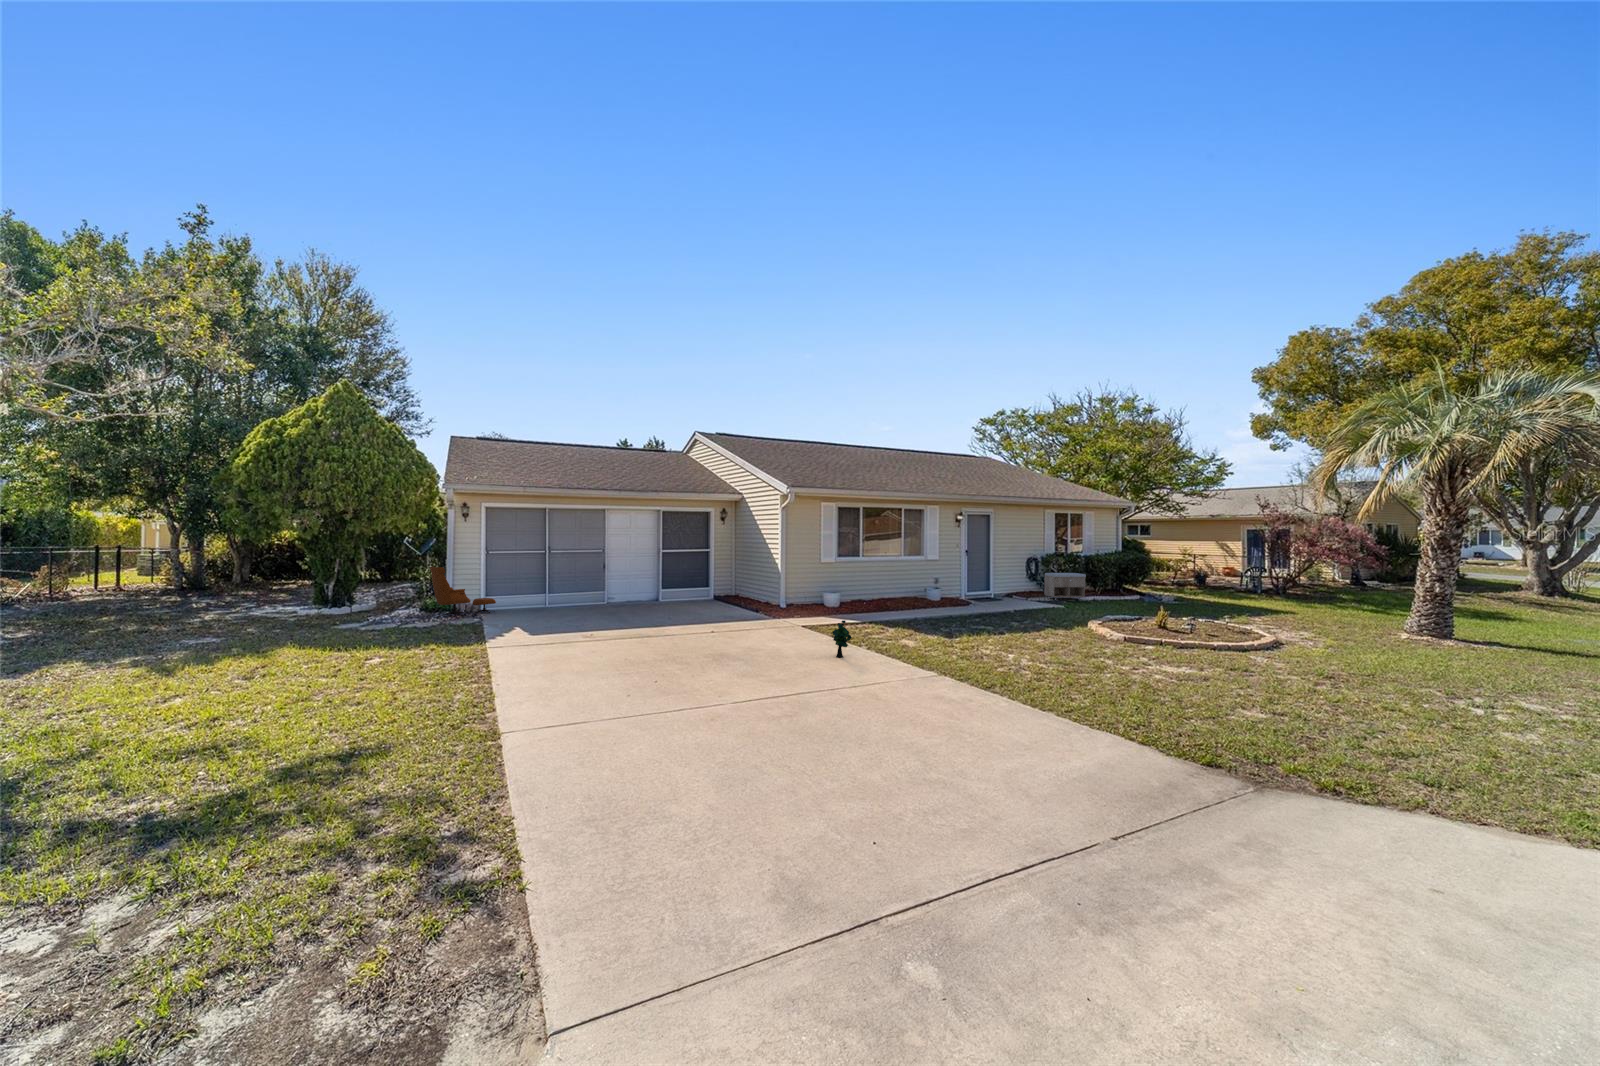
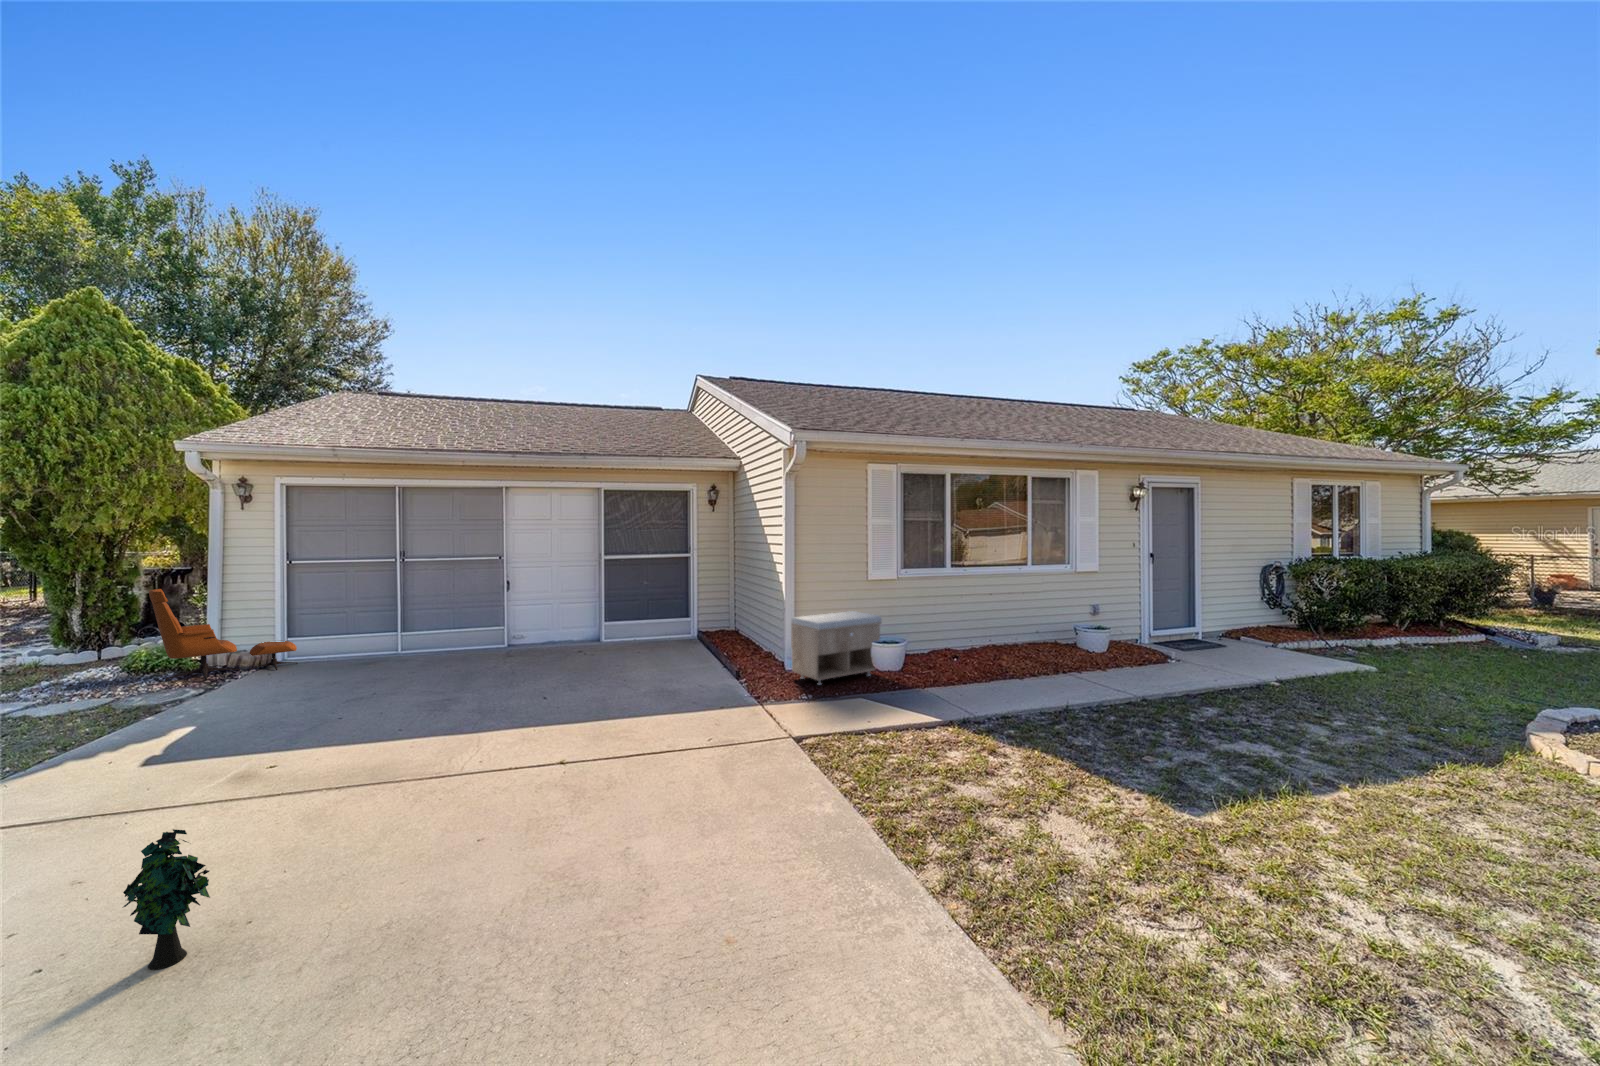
storage bench: present [1044,573,1086,600] -> present [791,611,882,685]
decorative plant: present [832,621,852,658] -> present [123,829,210,970]

